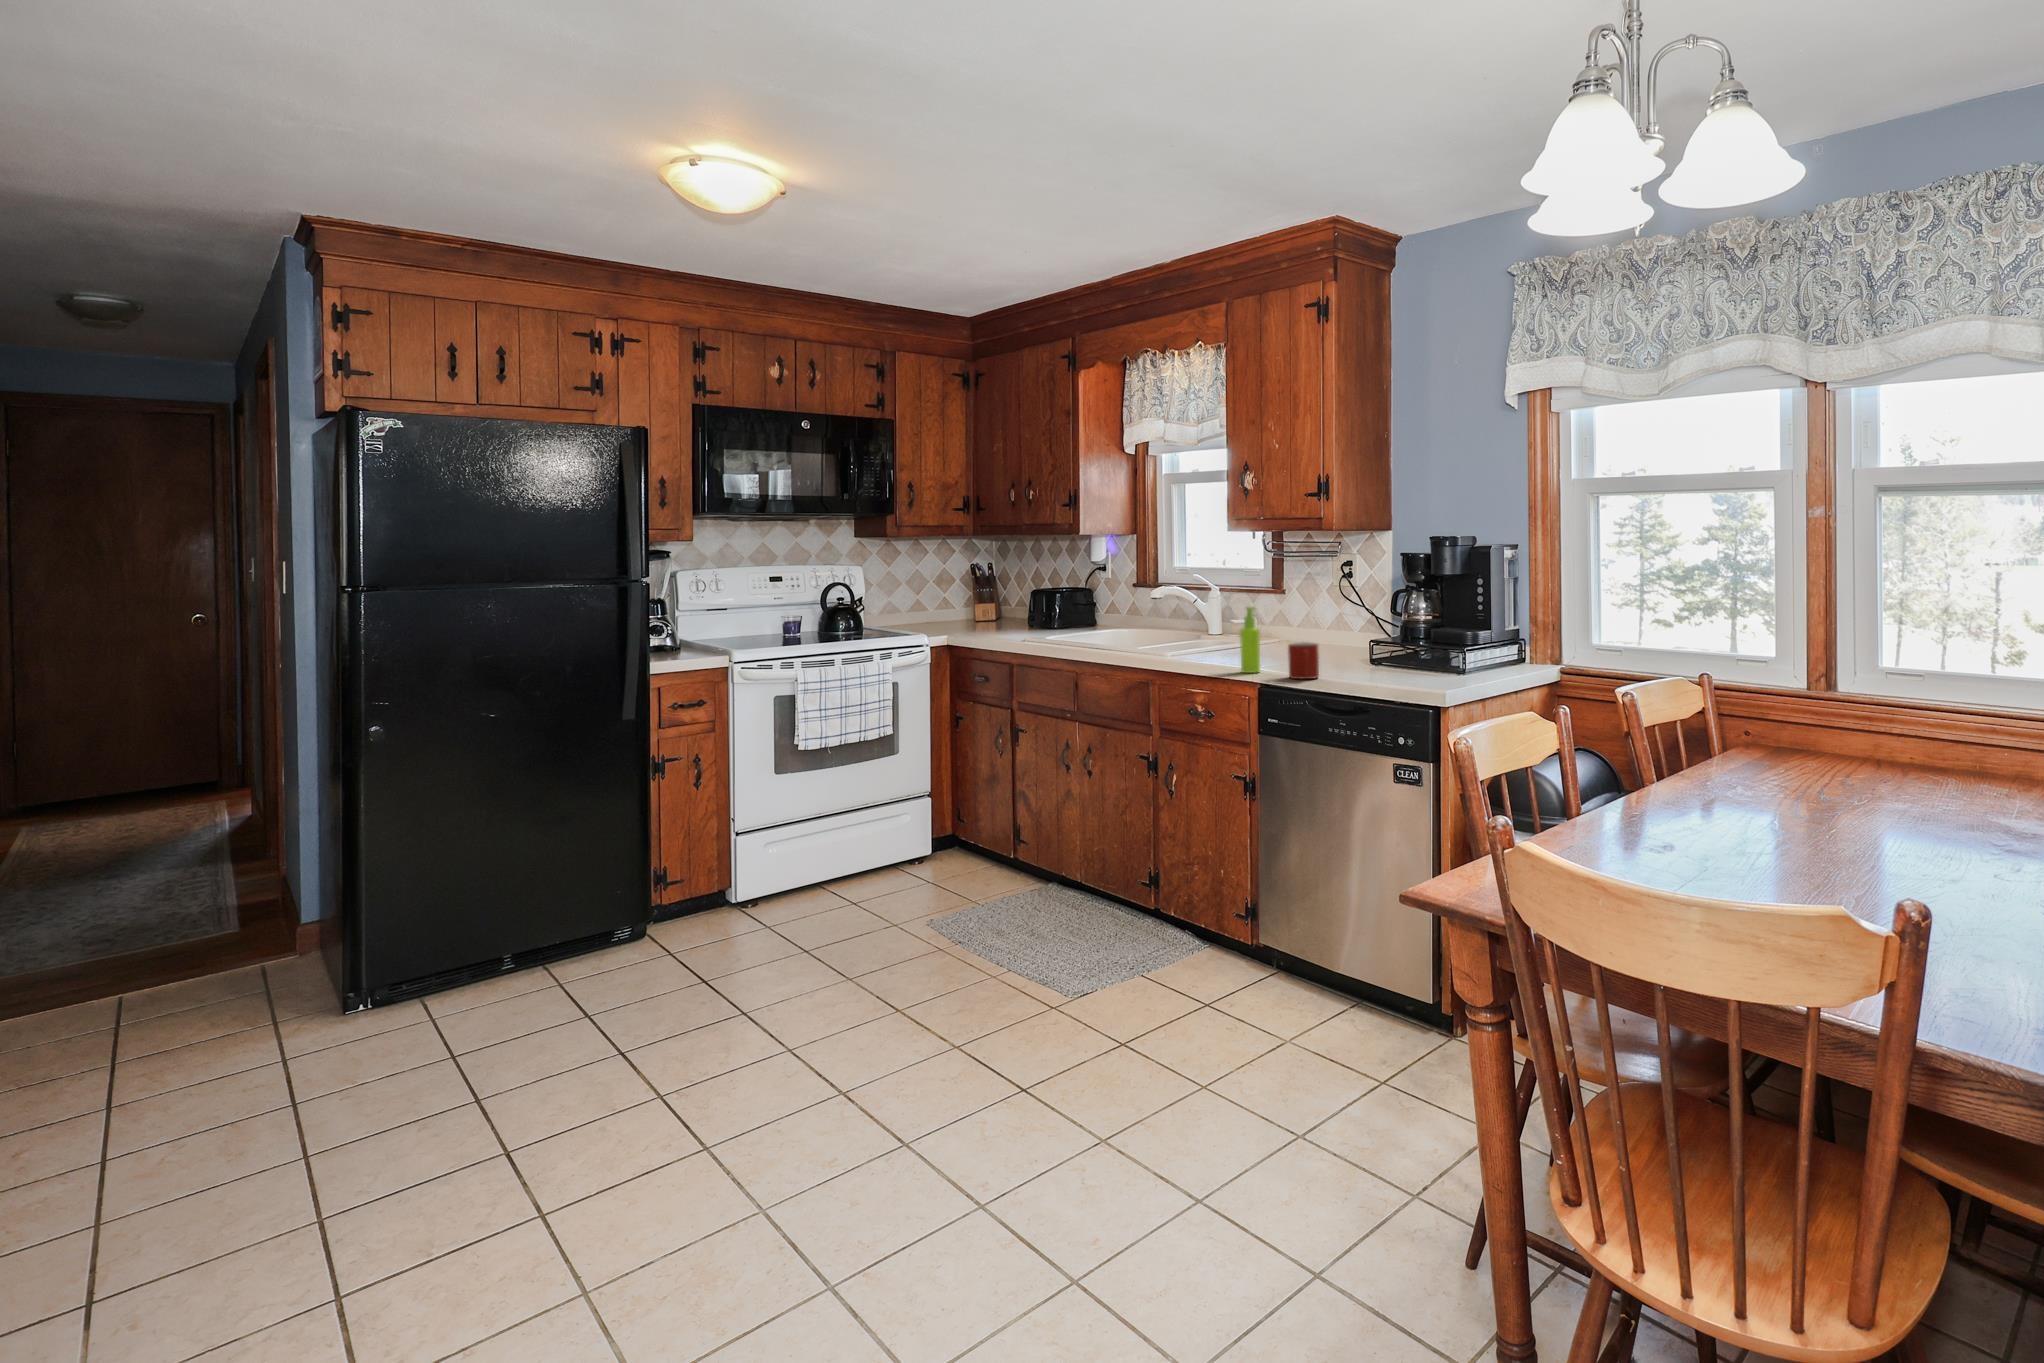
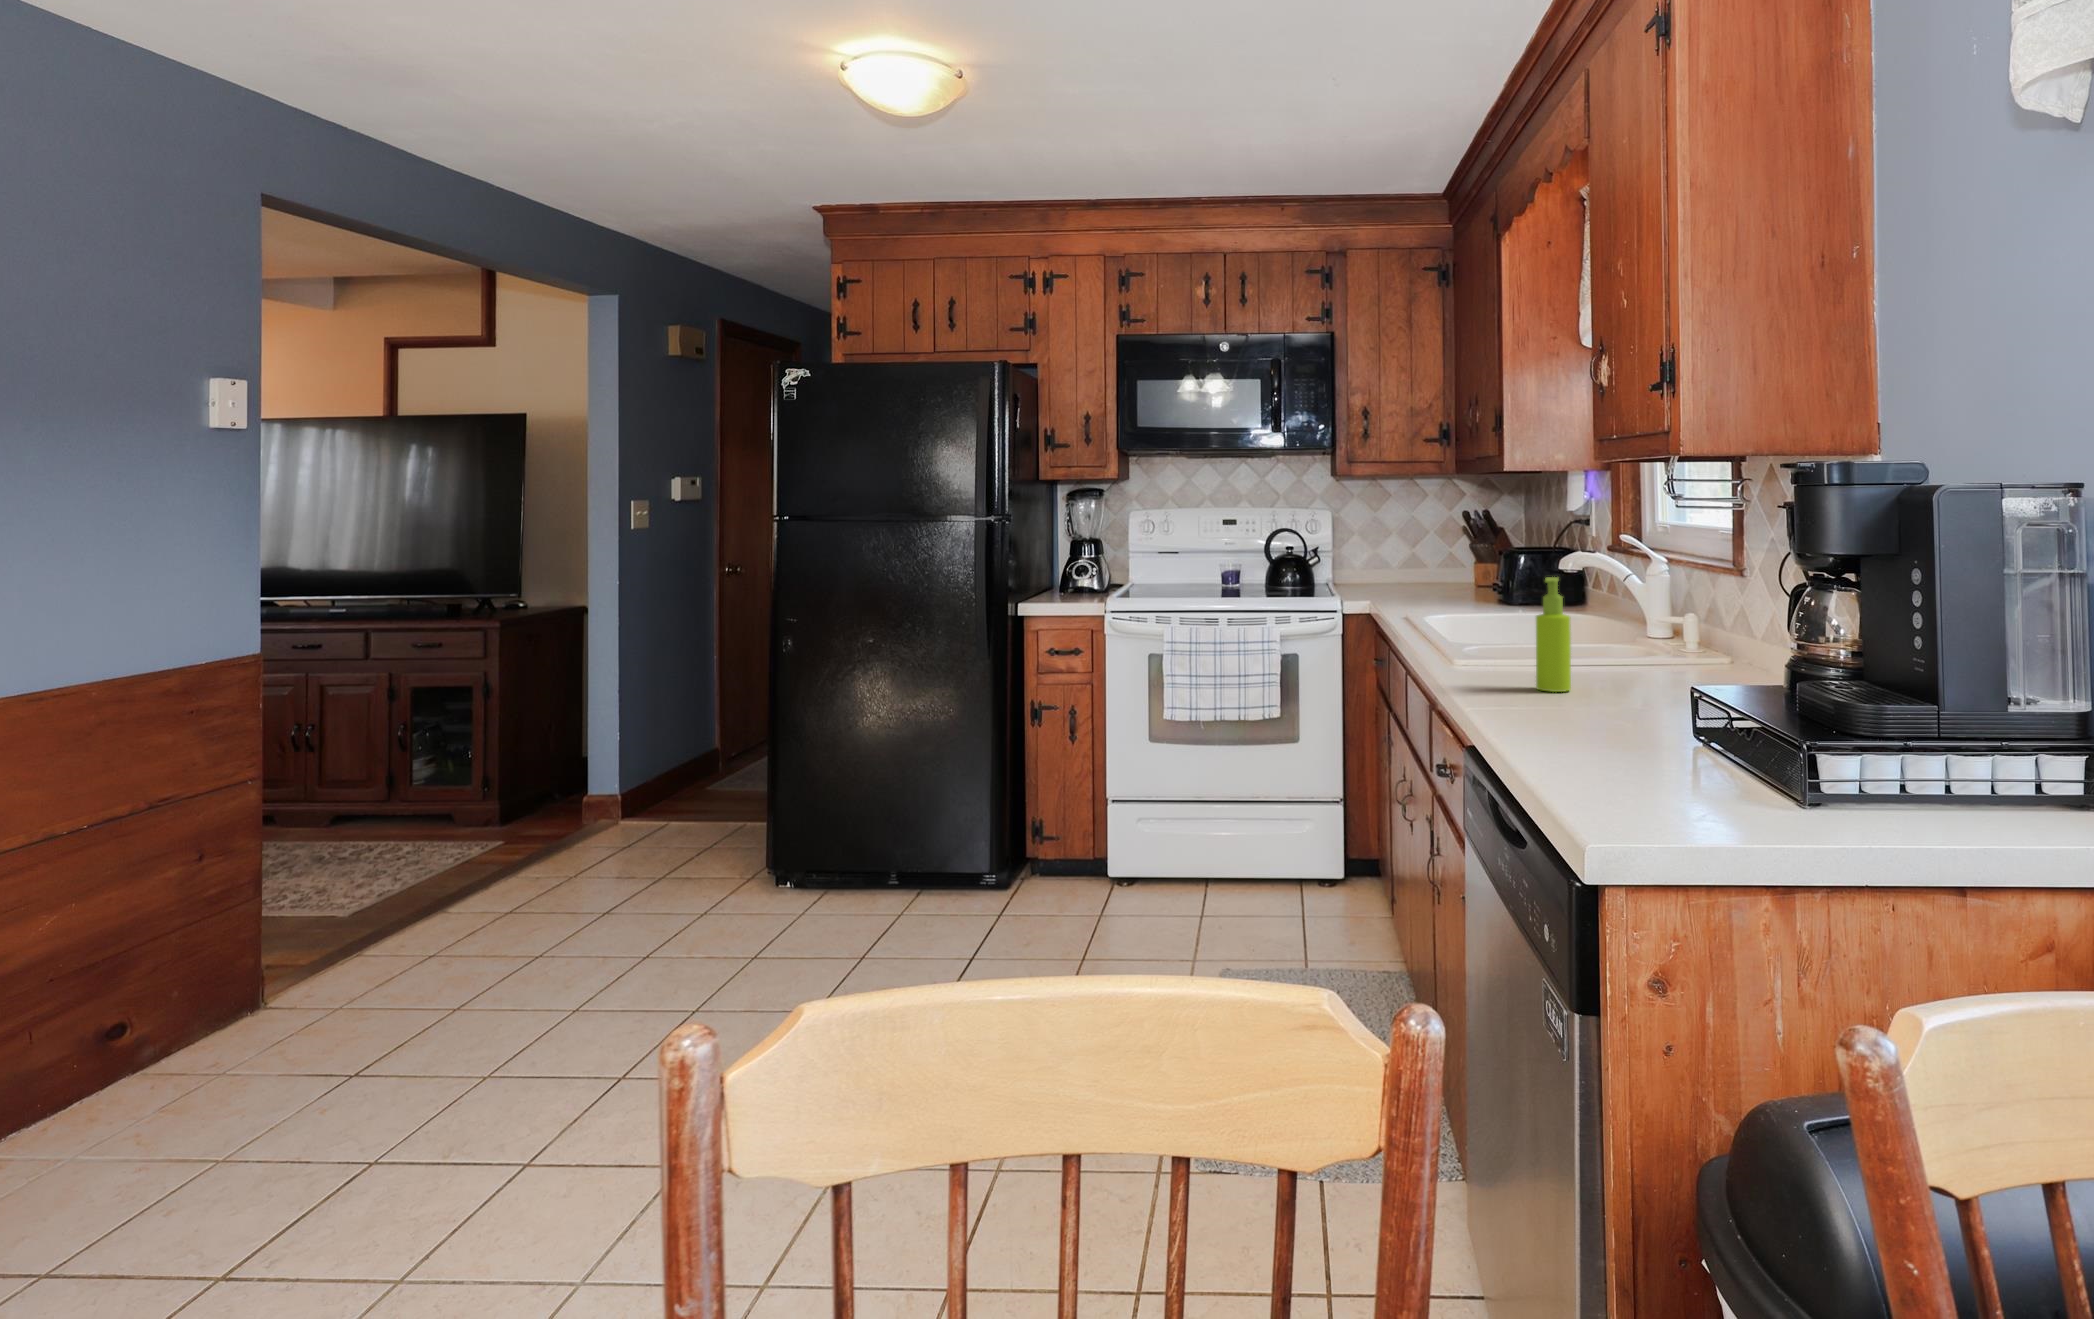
mug: present [1288,642,1319,679] -> none [1575,646,1634,715]

